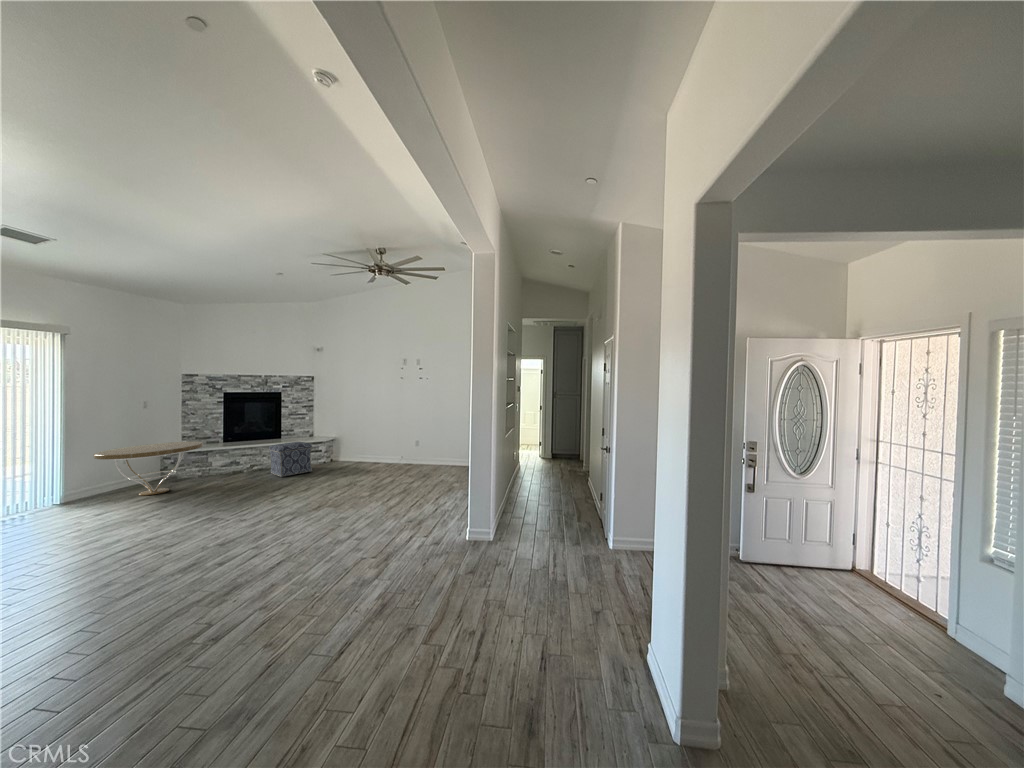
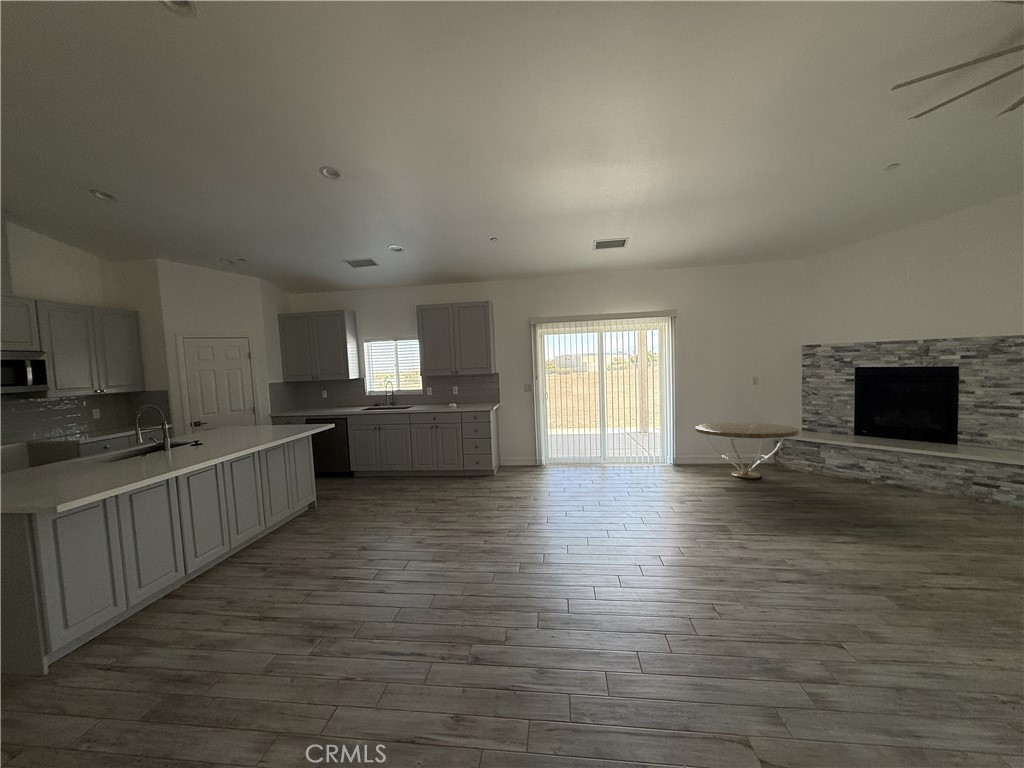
ottoman: present [269,442,312,477] -> none [908,454,999,522]

